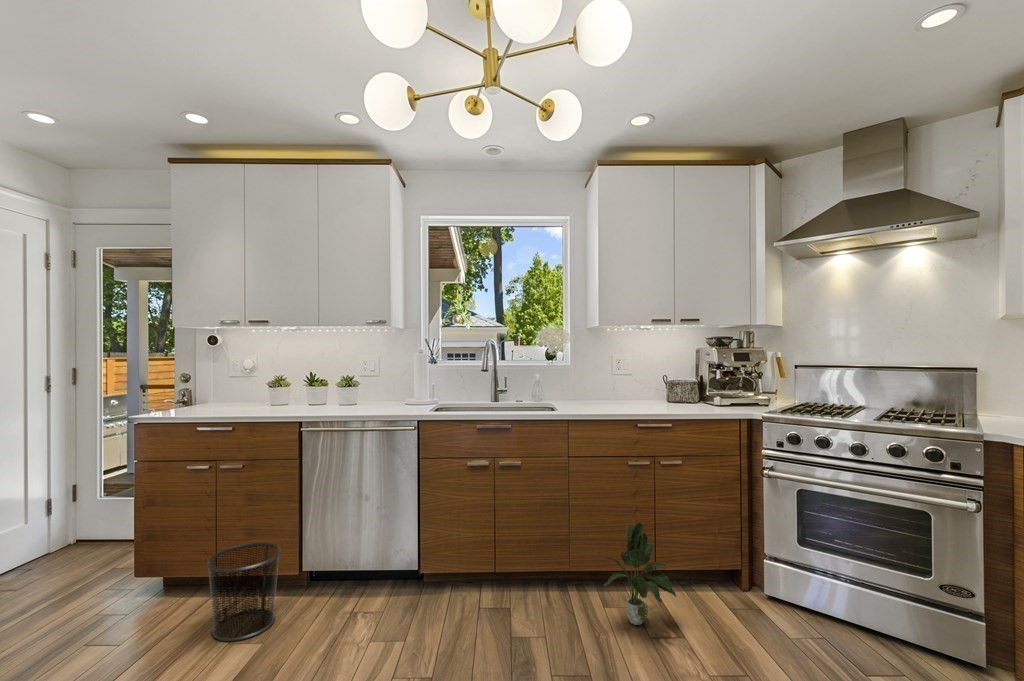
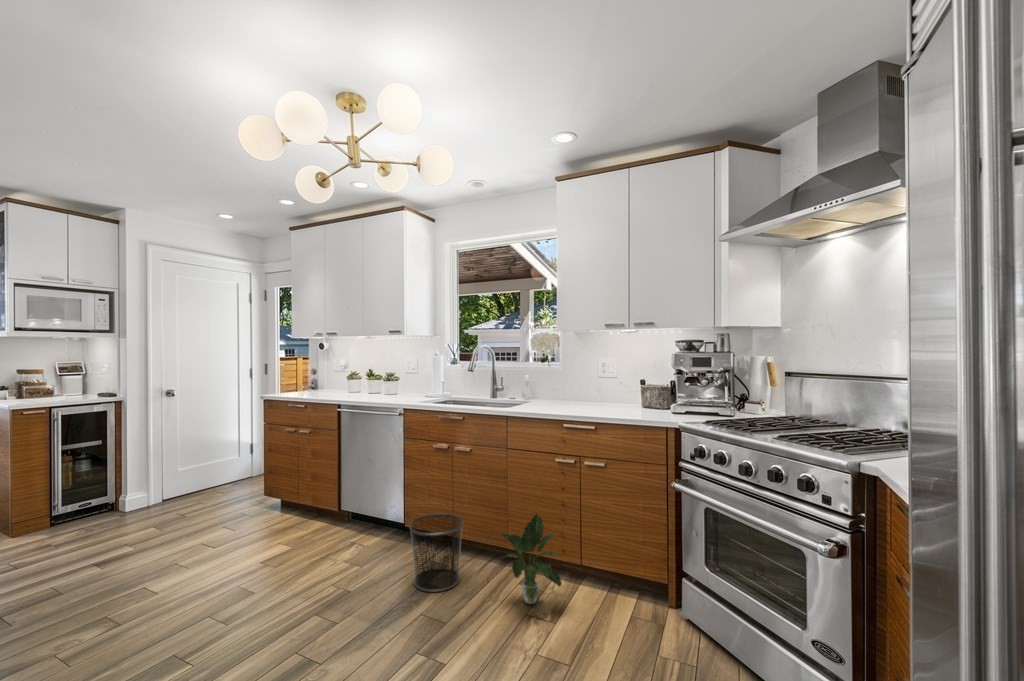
waste bin: present [207,543,281,641] -> present [409,514,463,592]

